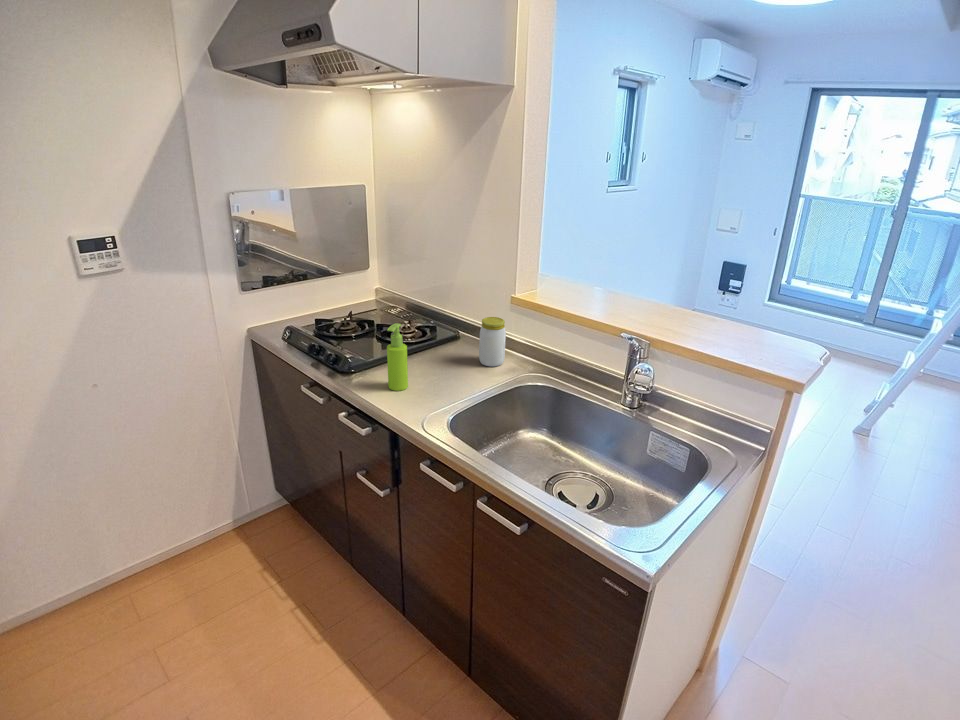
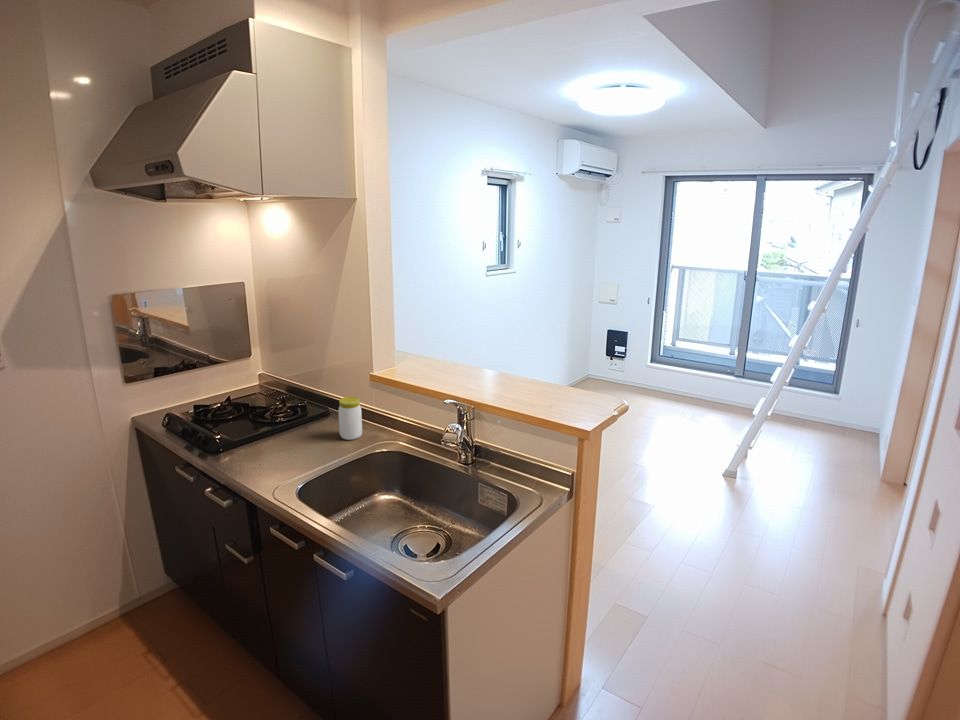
soap dispenser: present [387,323,408,391] -> none [246,408,270,466]

